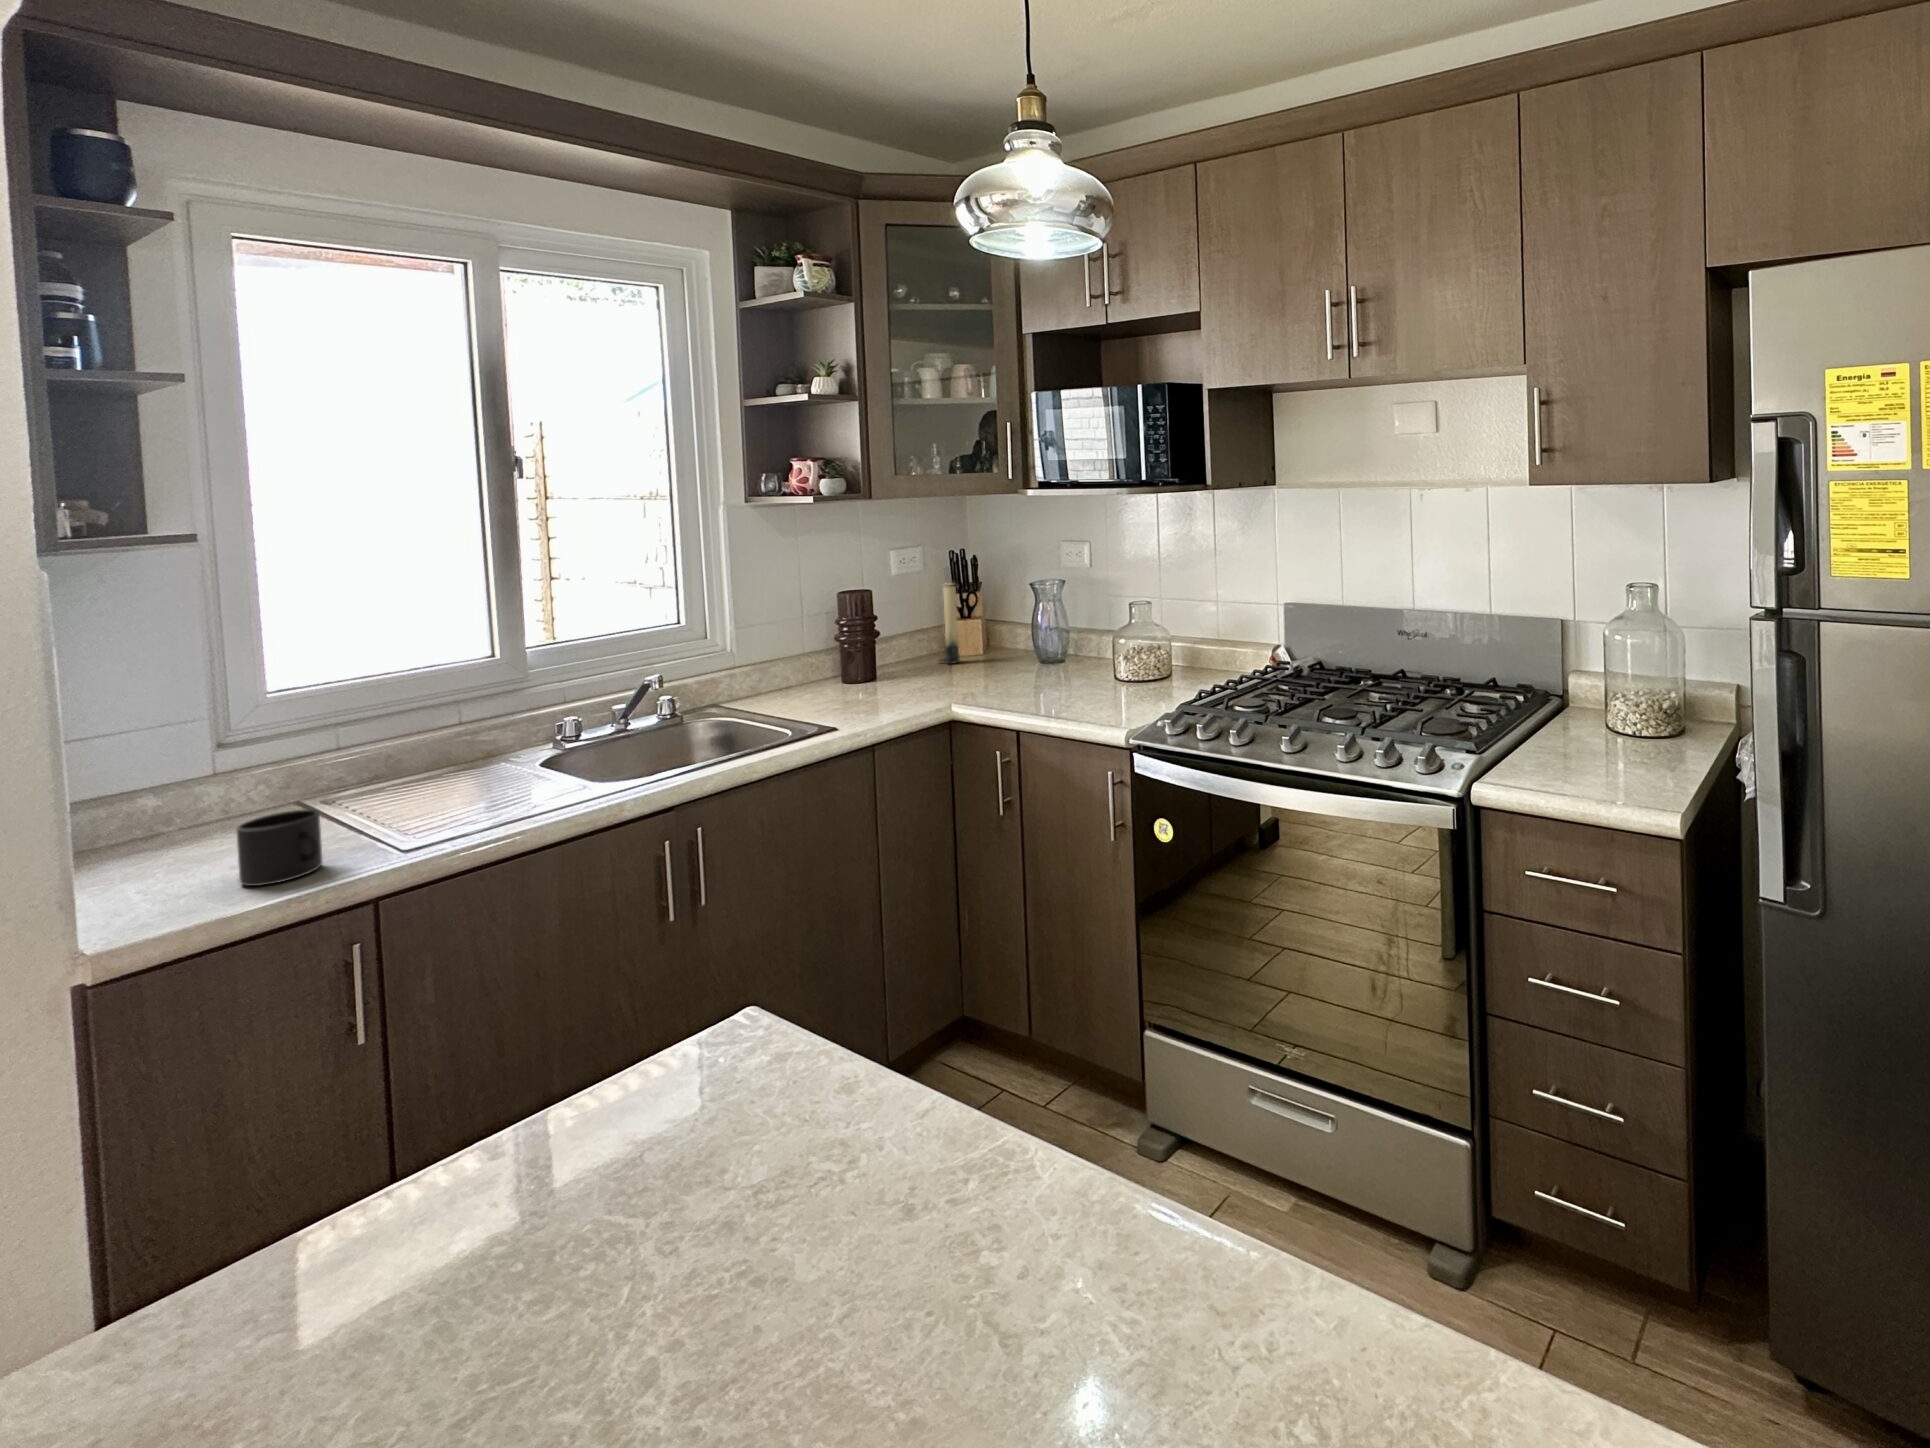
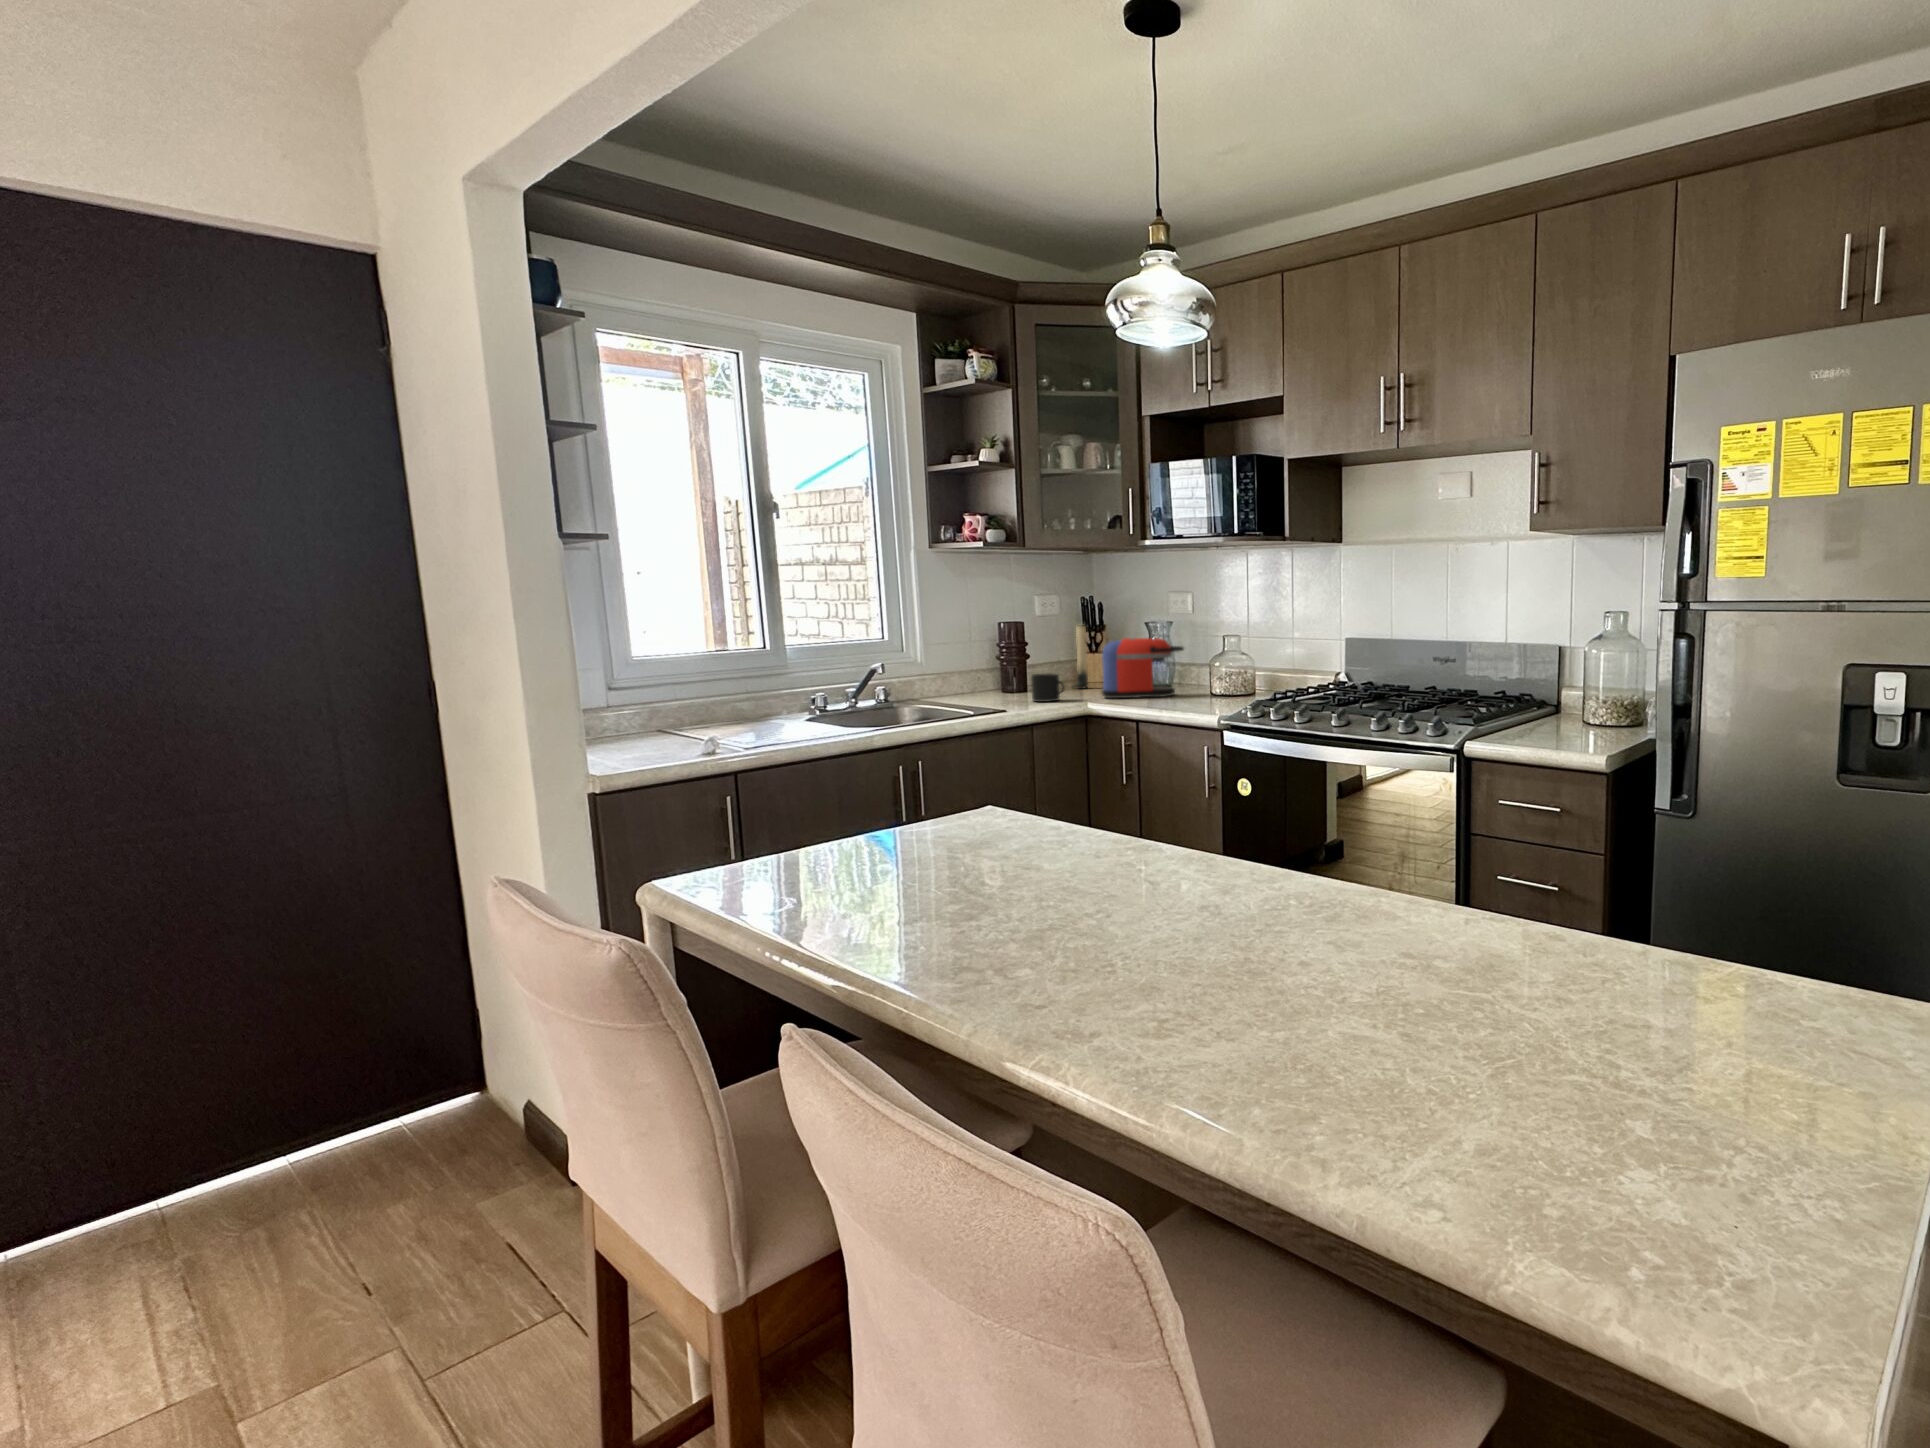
coffee maker: none [973,605,1080,687] -> present [1102,638,1184,698]
mug: present [237,809,322,886] -> present [1031,674,1064,702]

